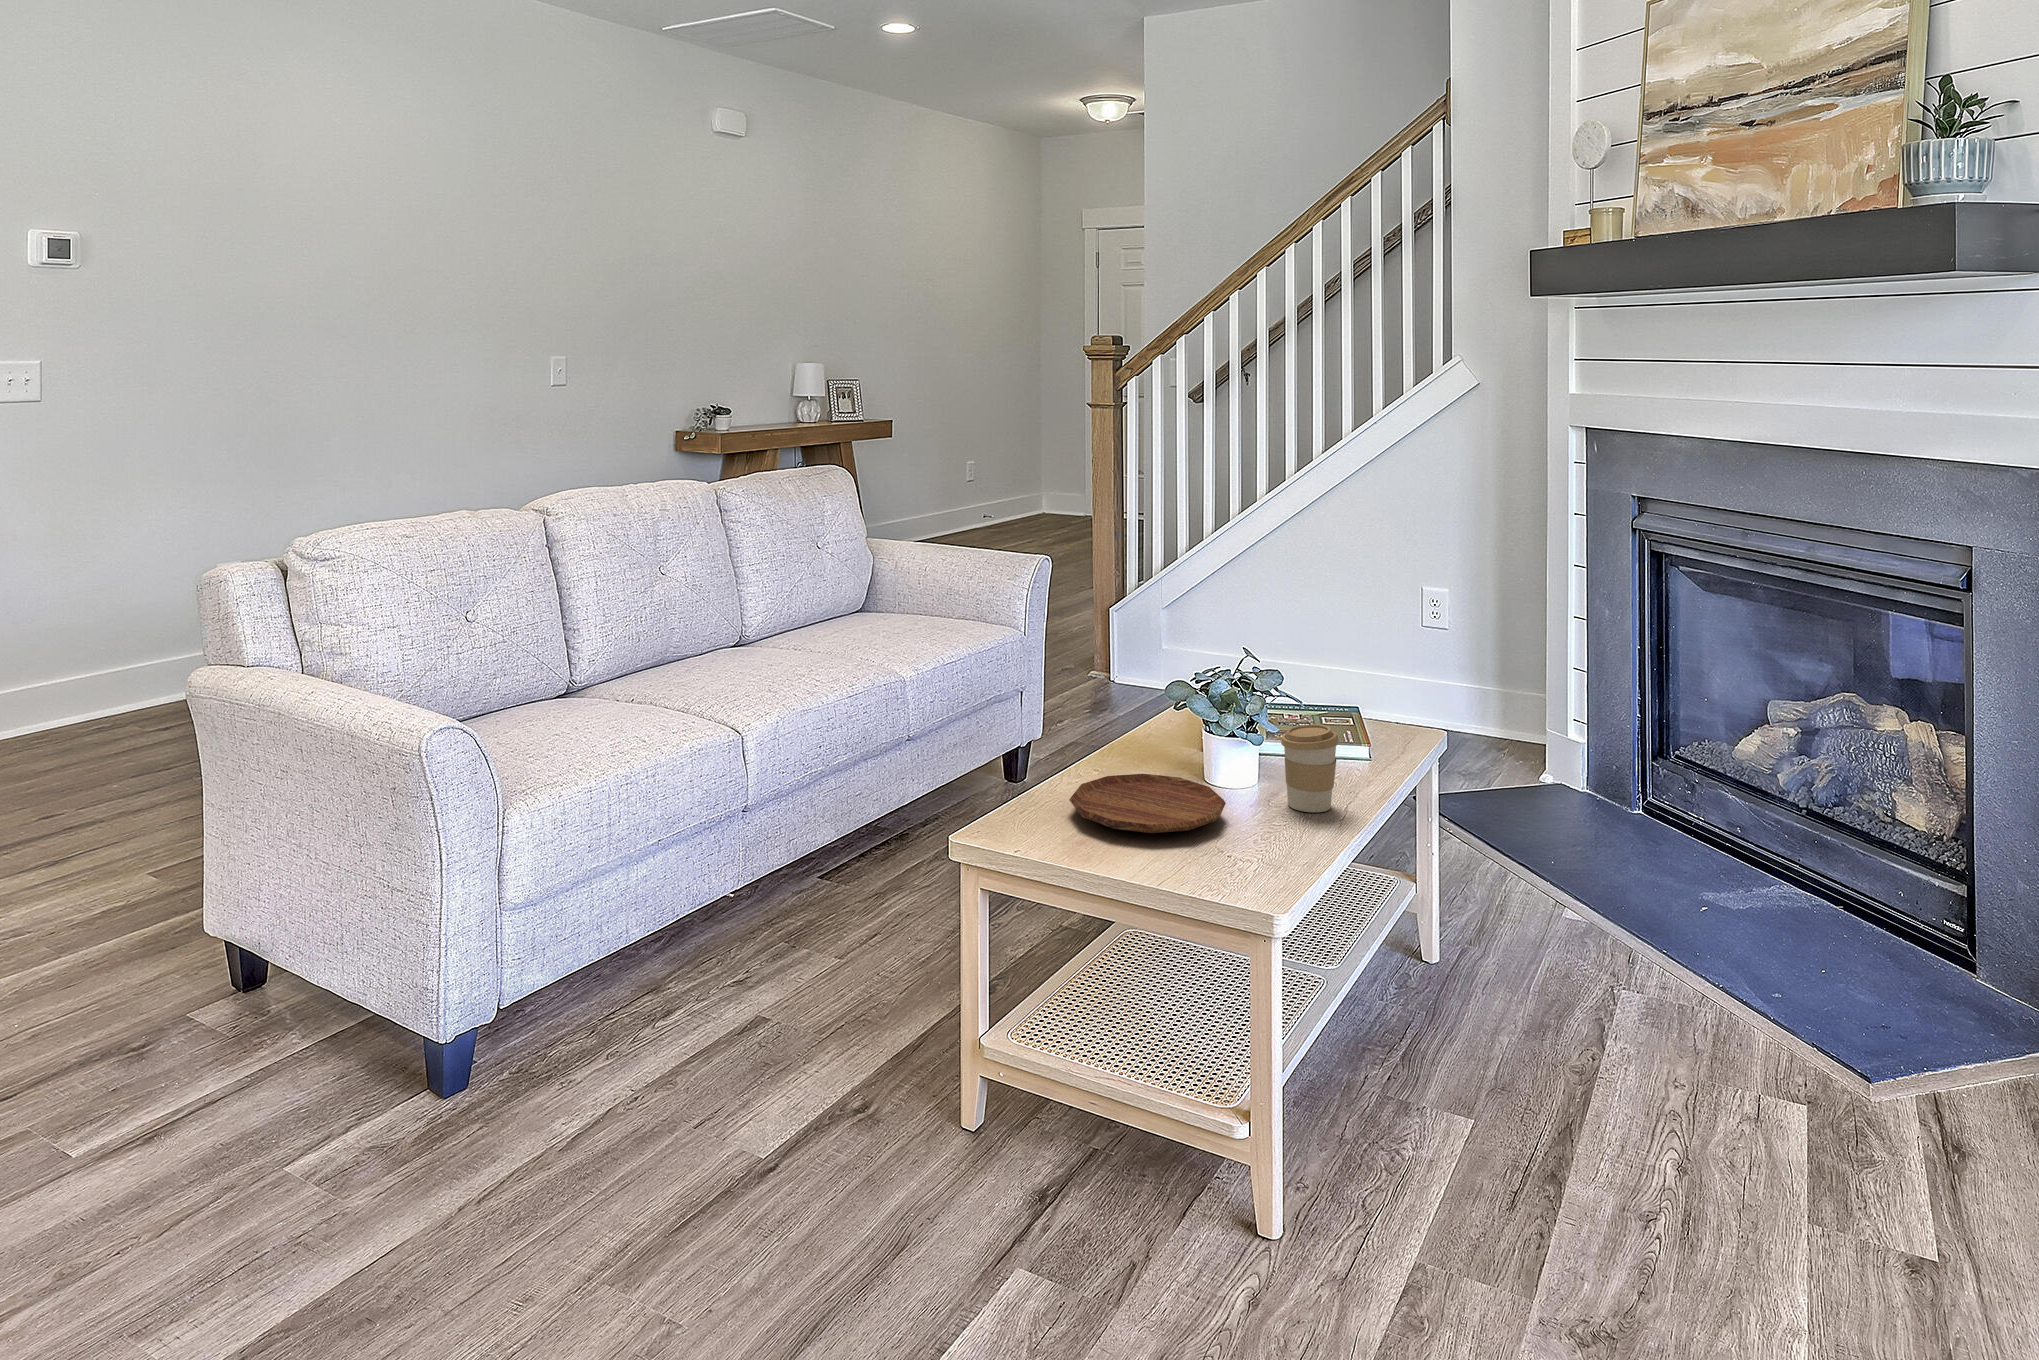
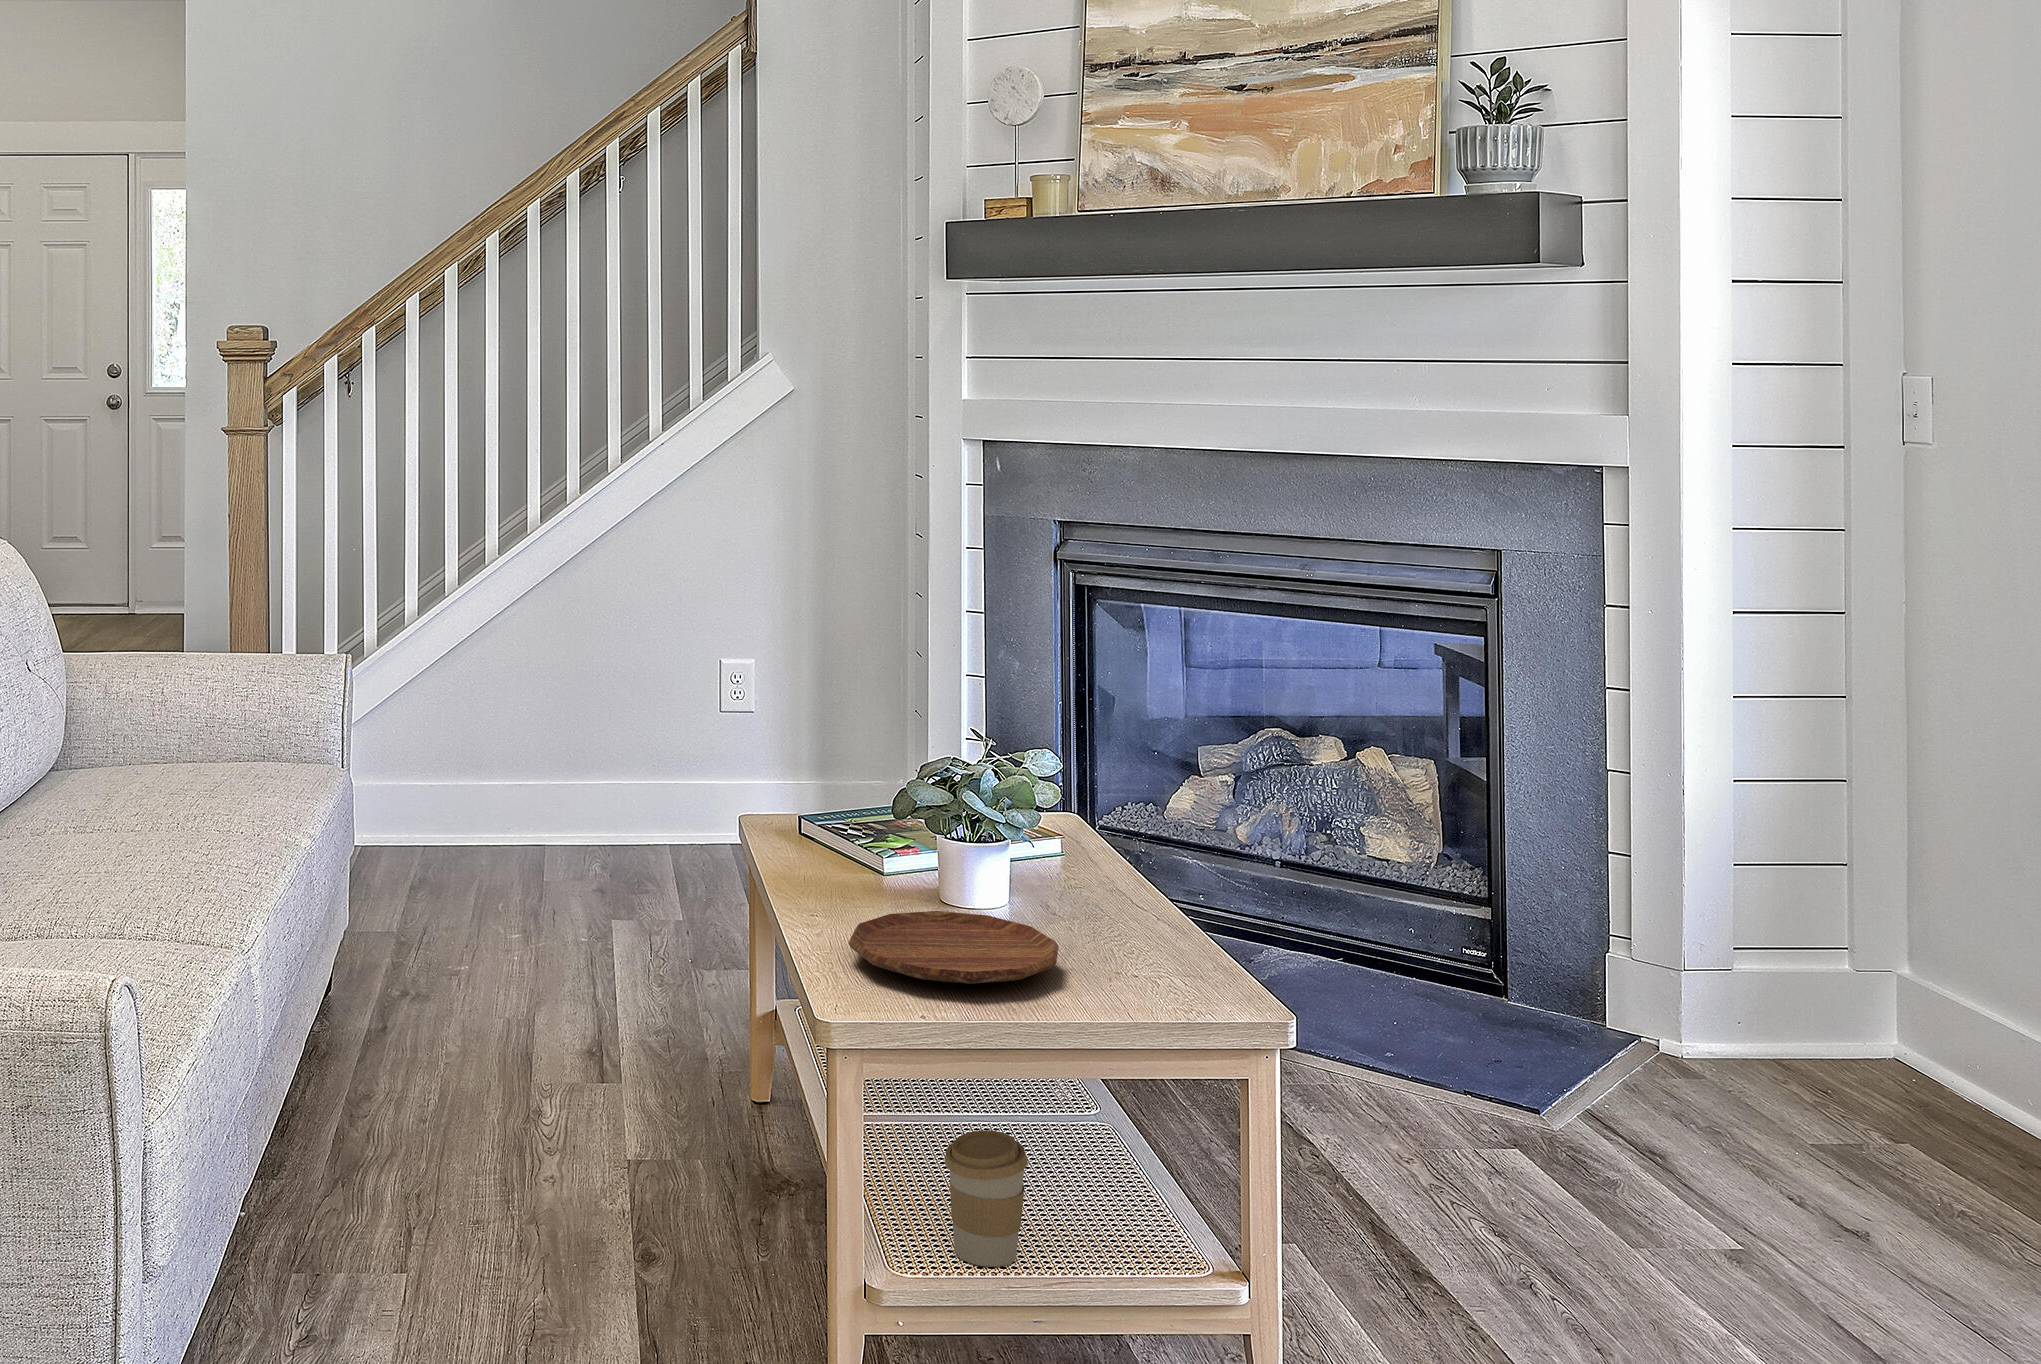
coffee cup: present [1281,724,1339,812] -> present [945,1130,1028,1267]

